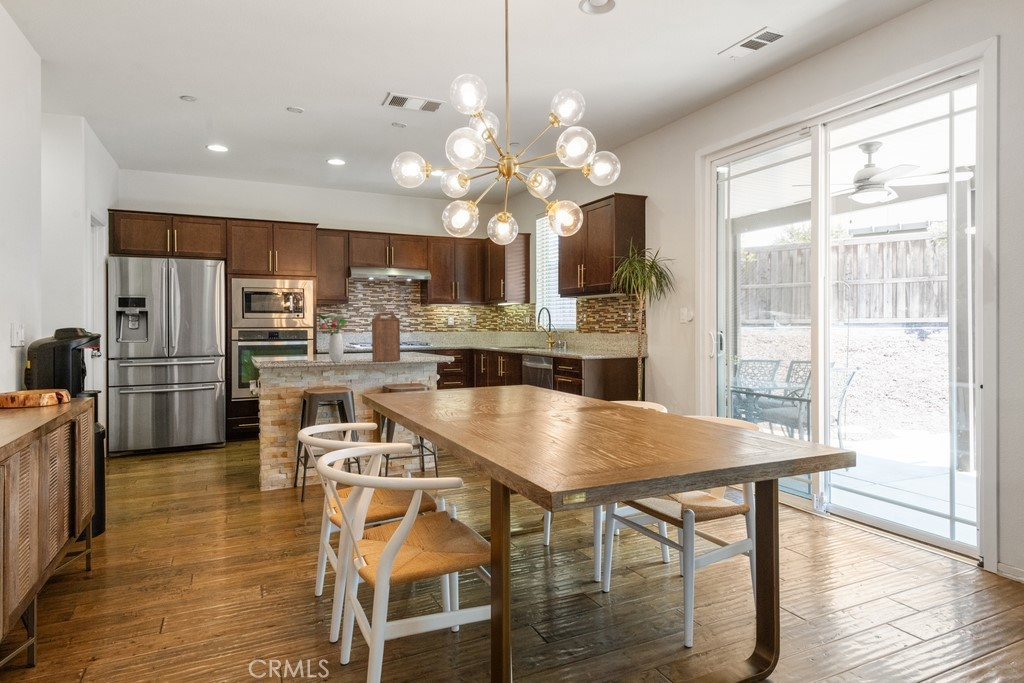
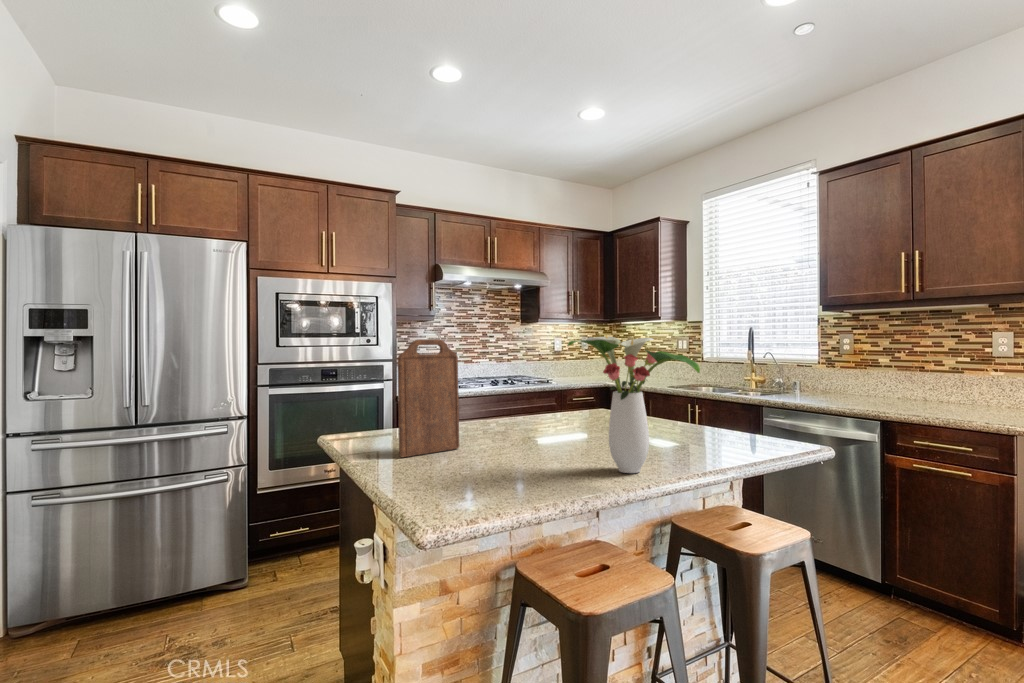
cutting board: present [372,312,400,362] -> present [398,339,459,457]

